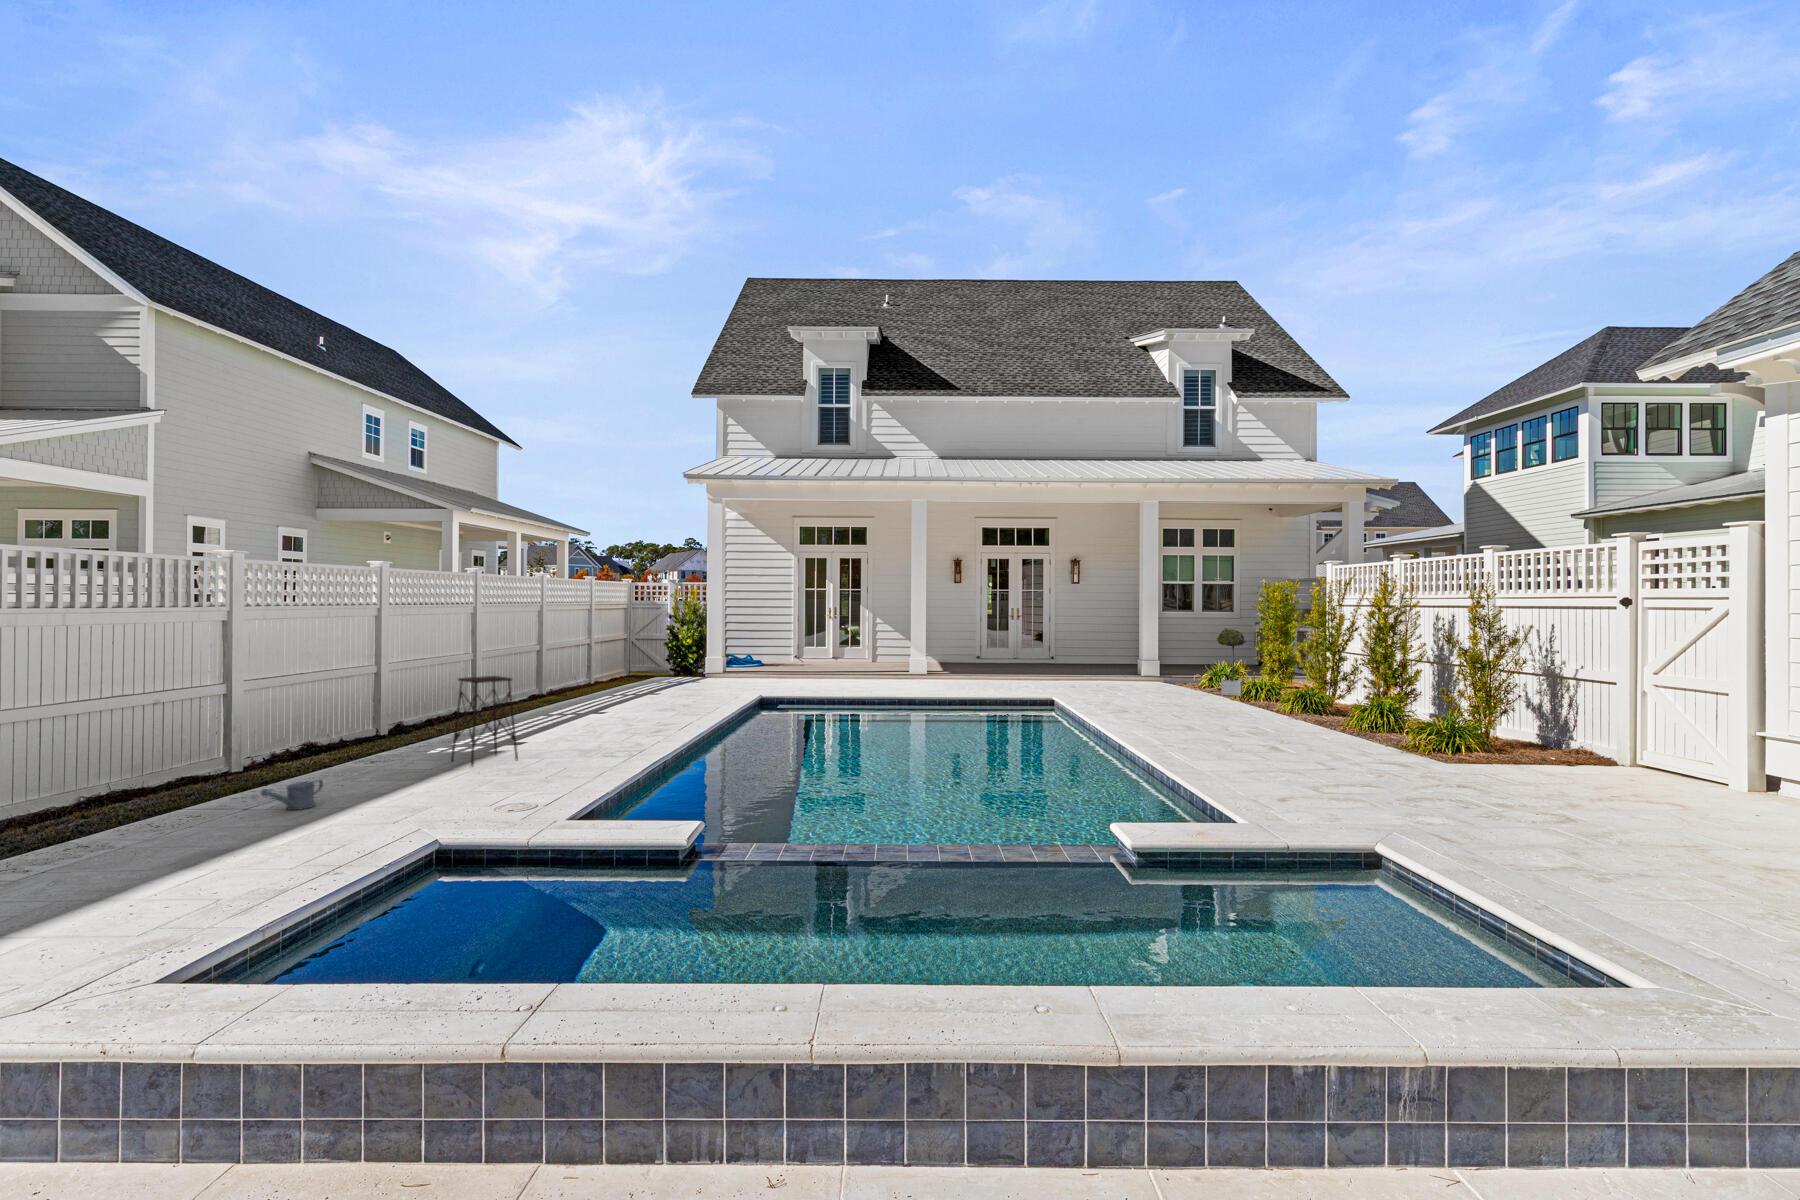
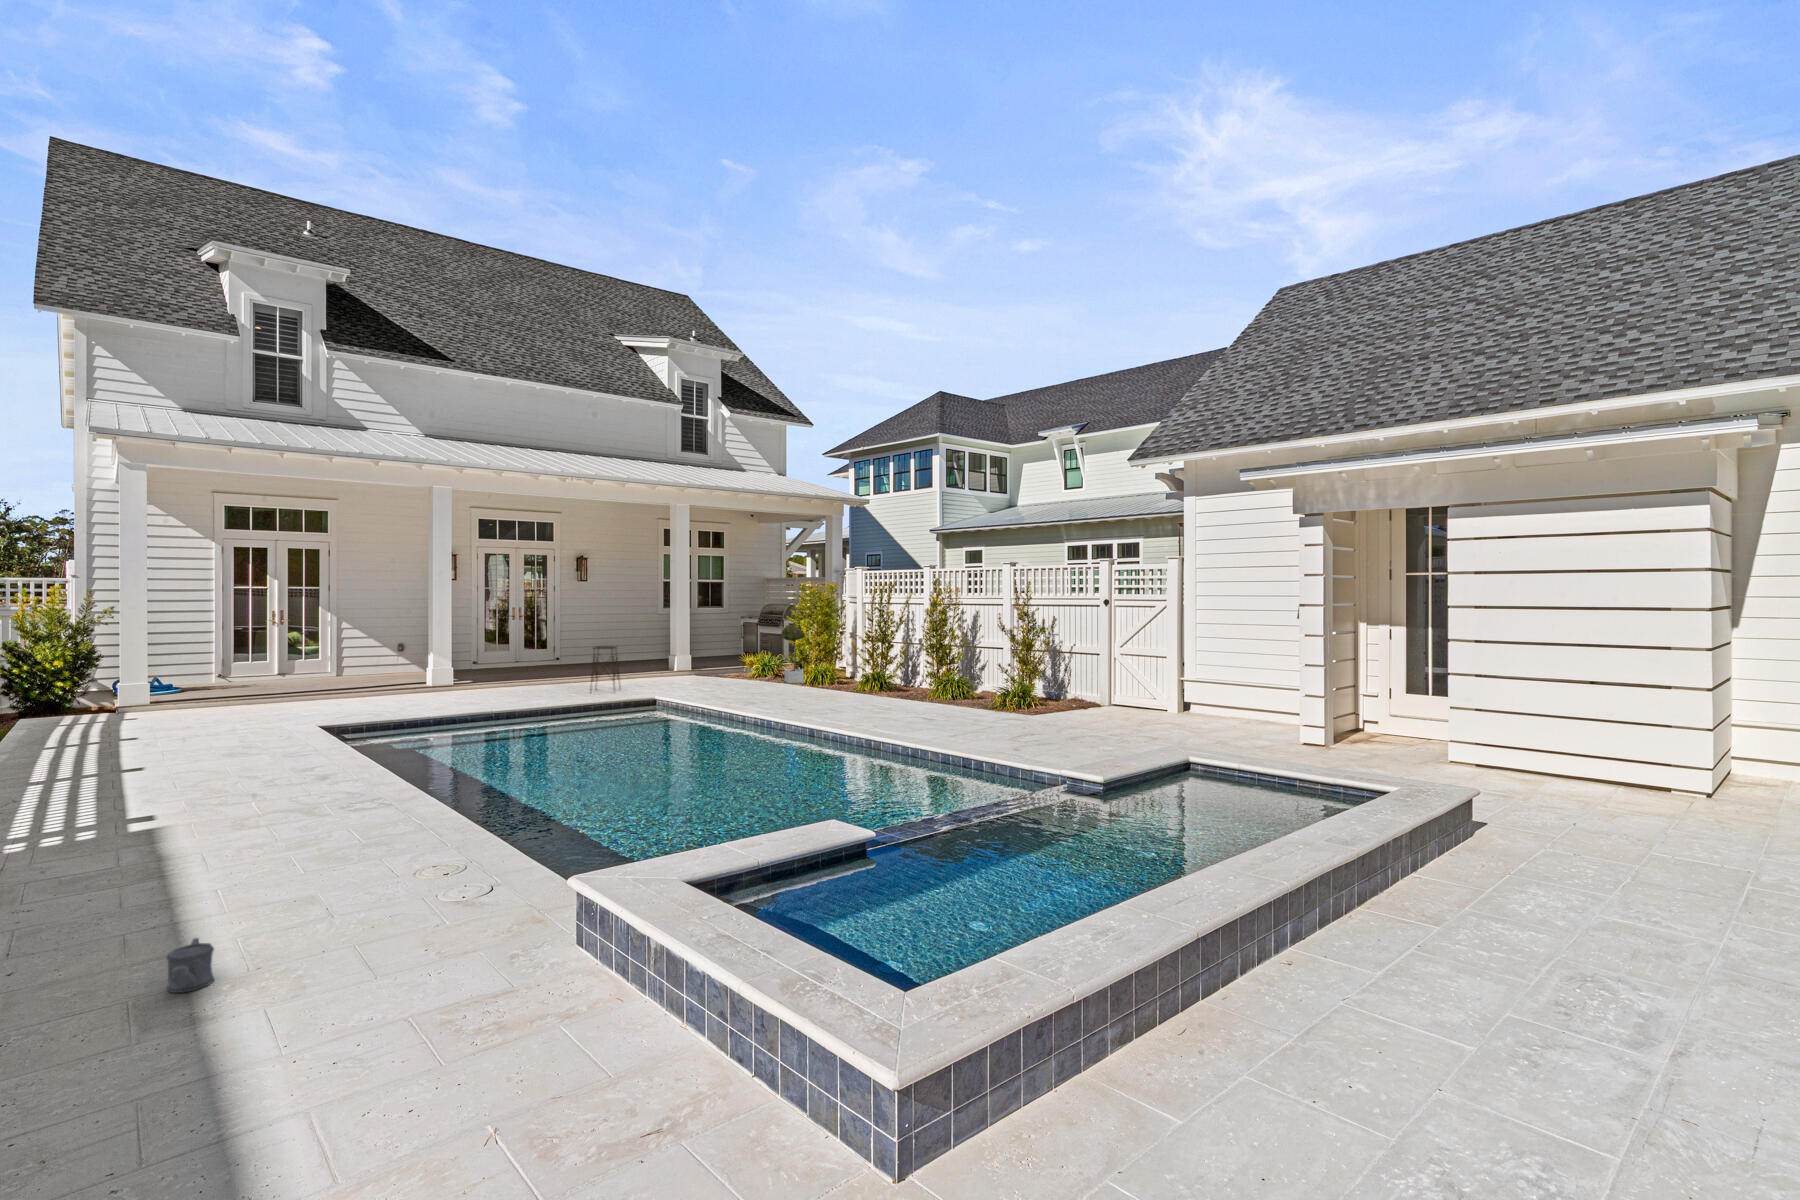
side table: present [451,676,518,766] -> present [591,646,619,689]

